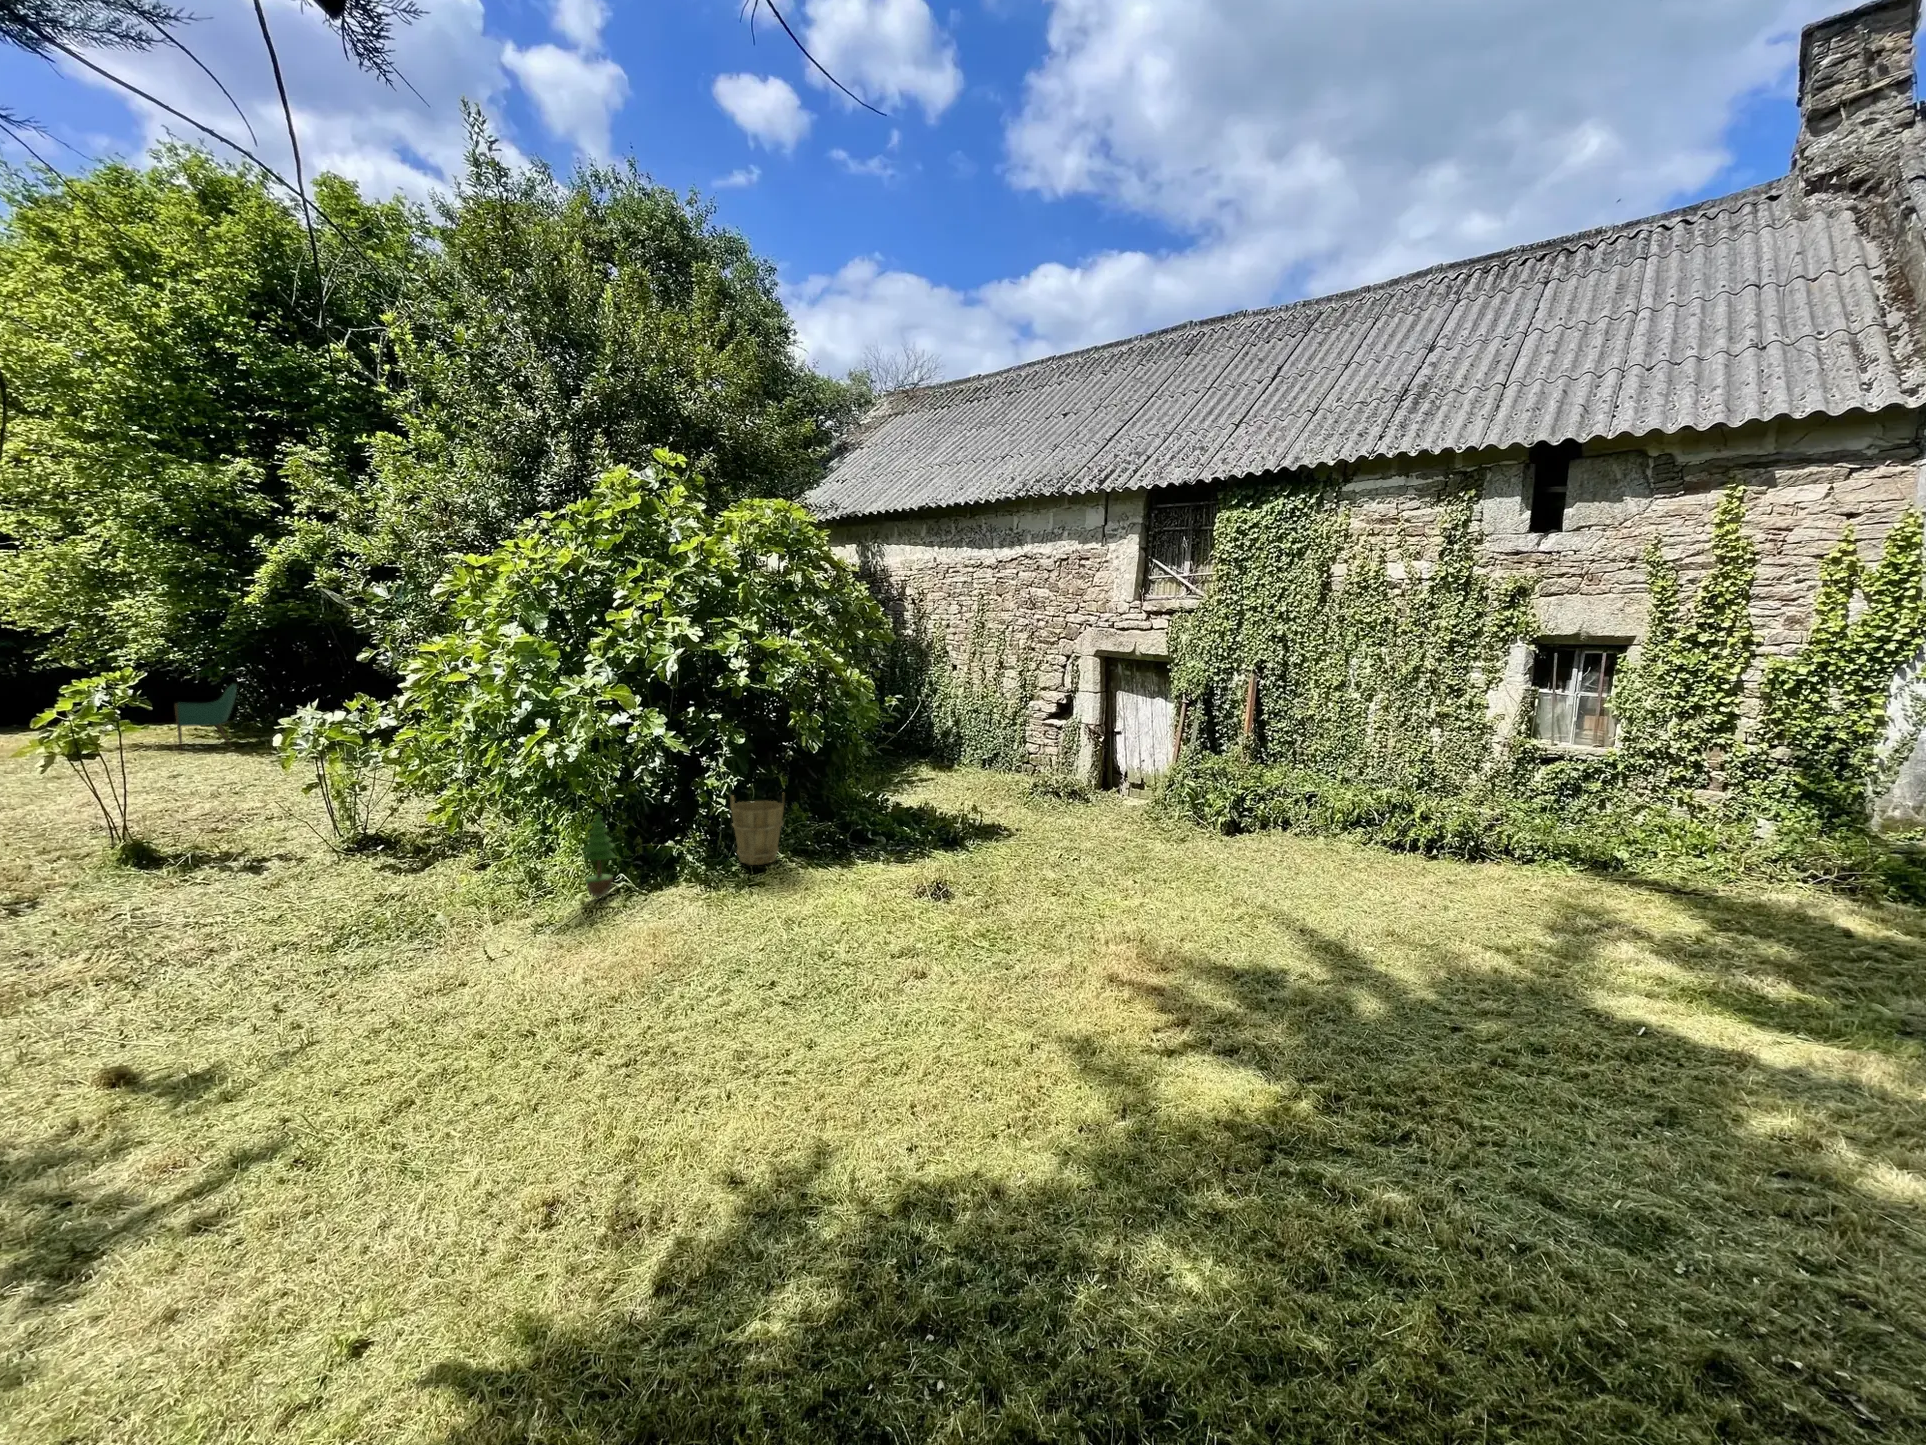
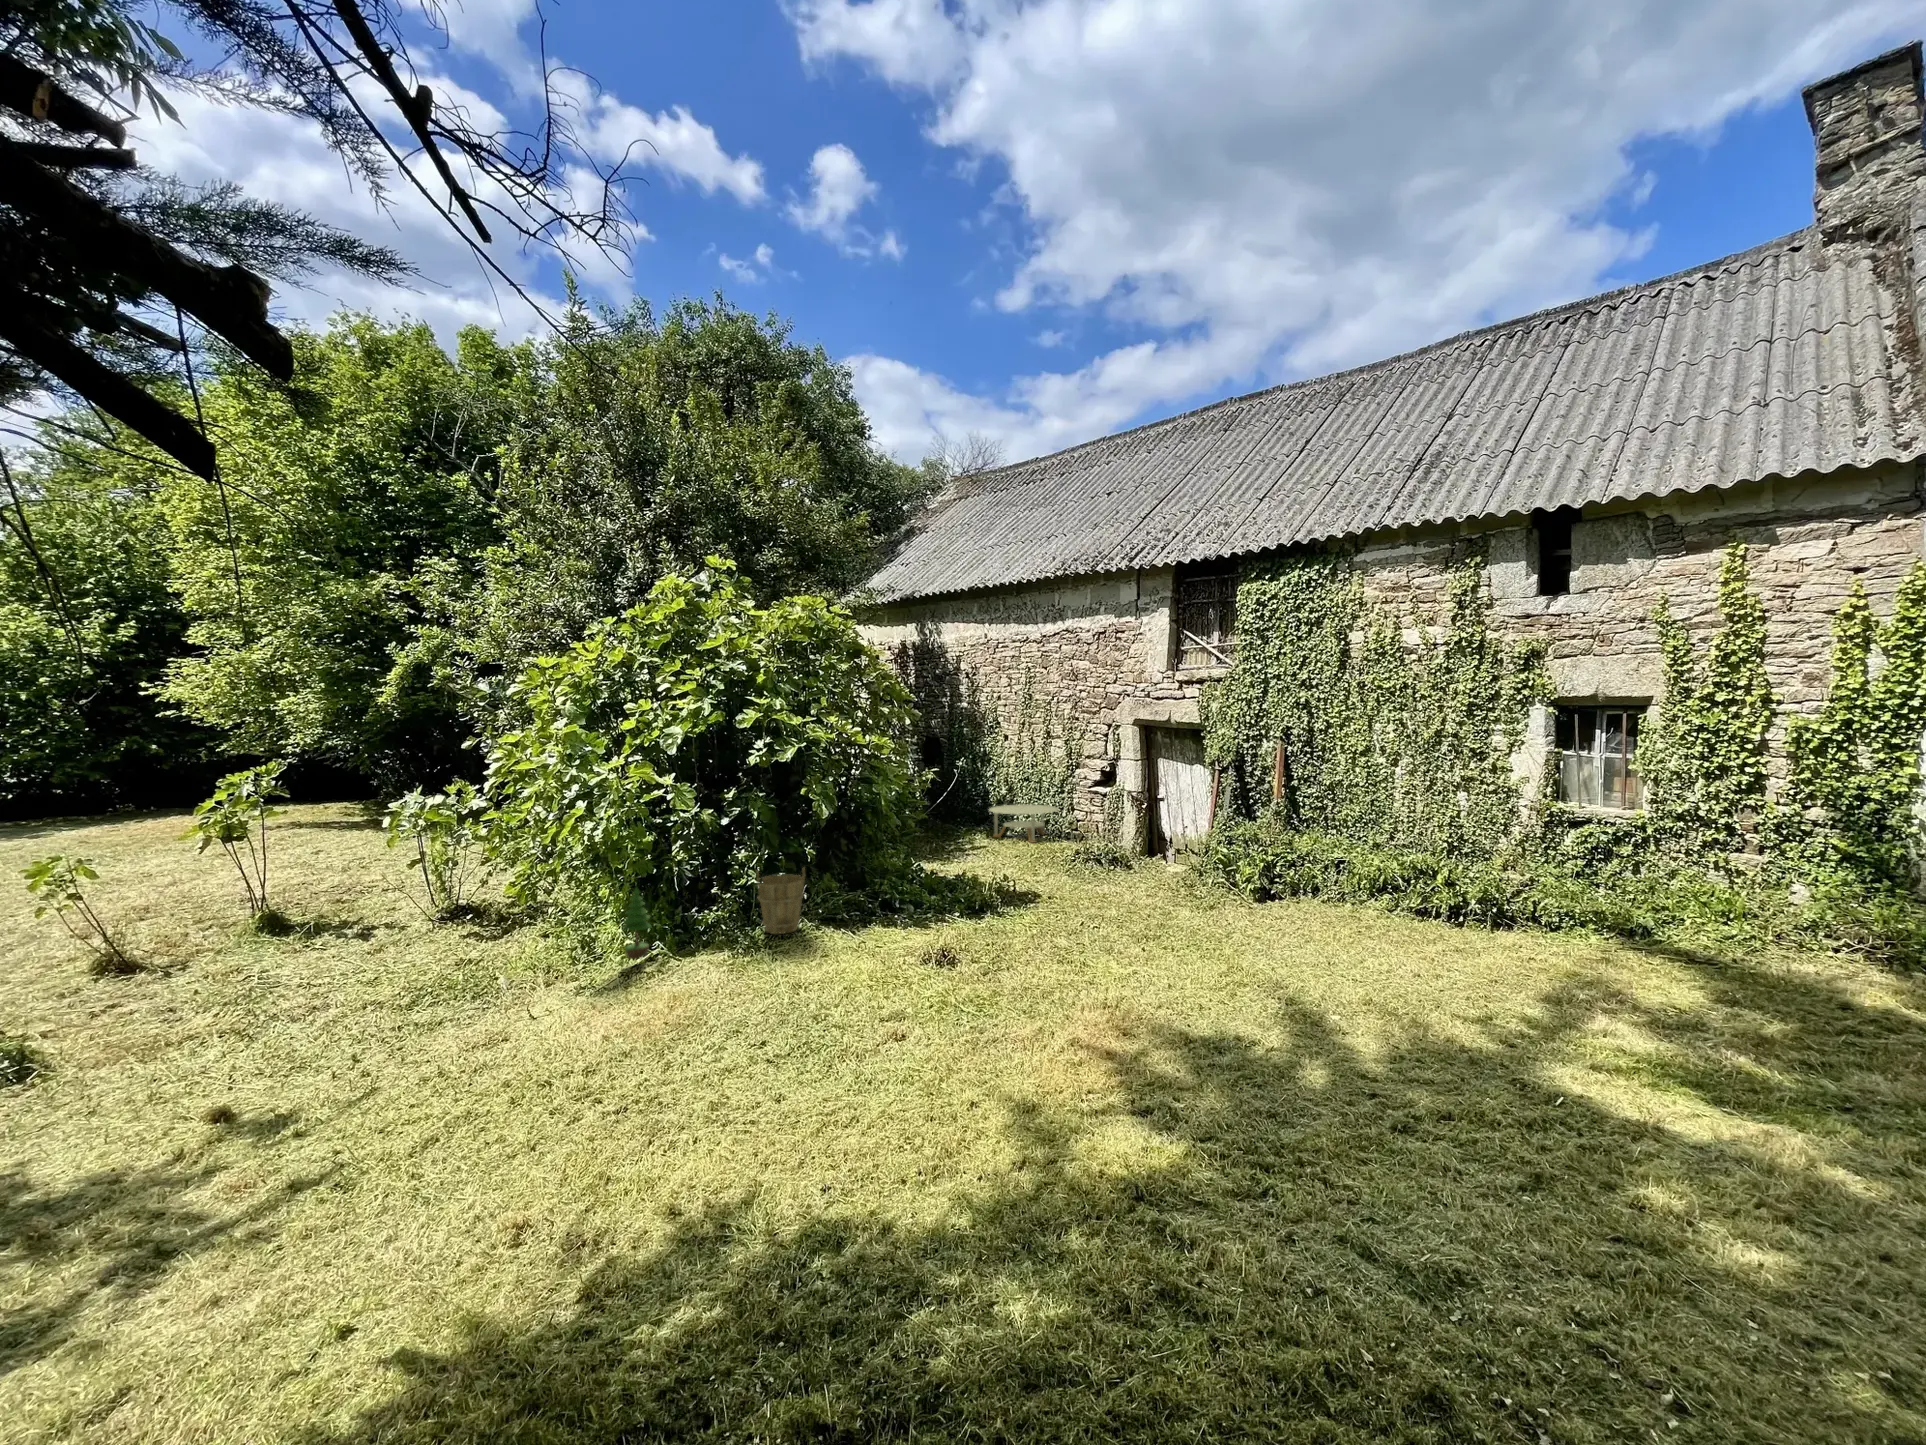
chair: present [175,684,237,749] -> none [329,769,380,829]
round table: none [939,736,1011,775] -> present [989,804,1058,843]

